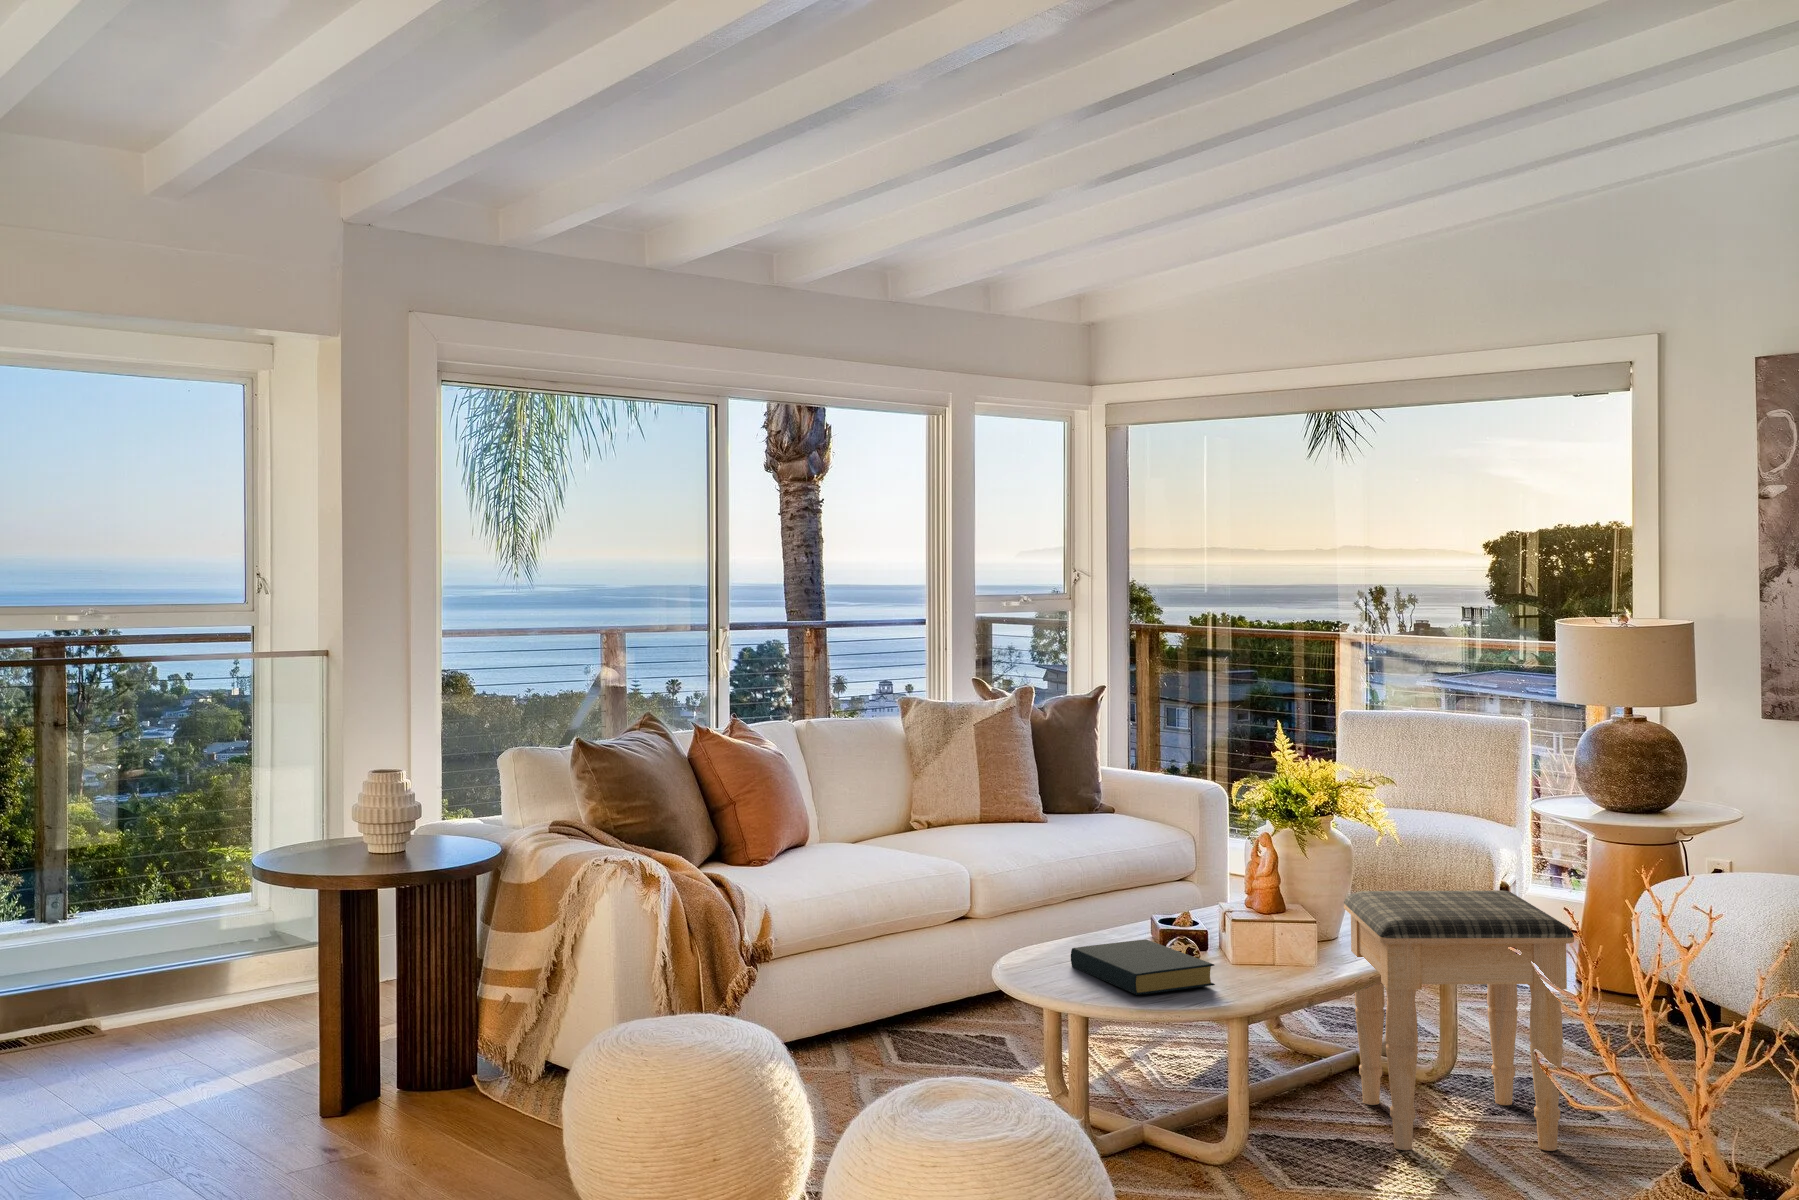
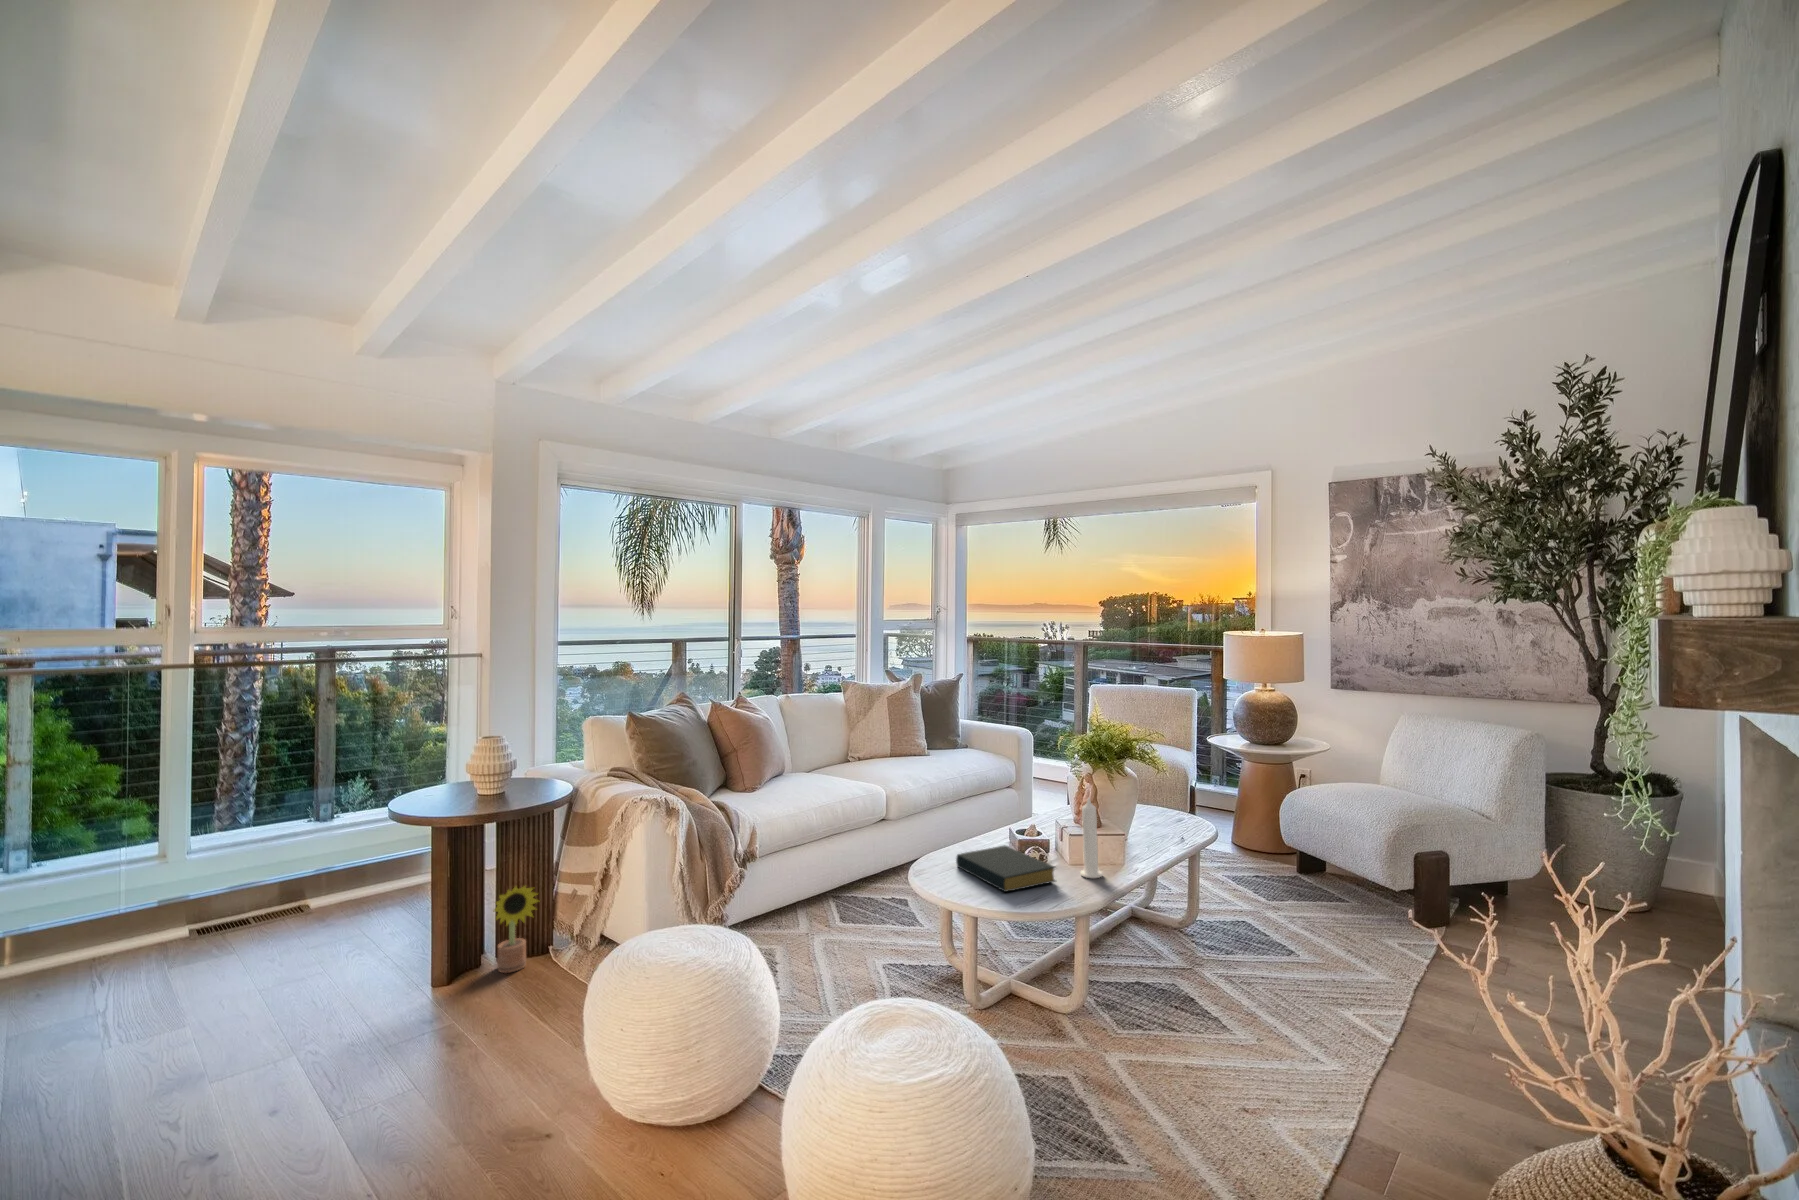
candle: none [1253,867,1286,984] -> present [1080,798,1103,878]
footstool: present [1344,890,1574,1151] -> none [1131,806,1296,992]
decorative plant: none [403,979,466,1103] -> present [493,886,539,973]

